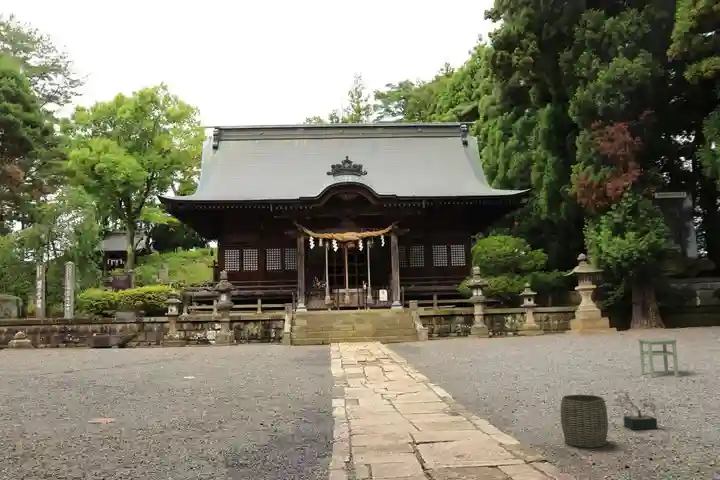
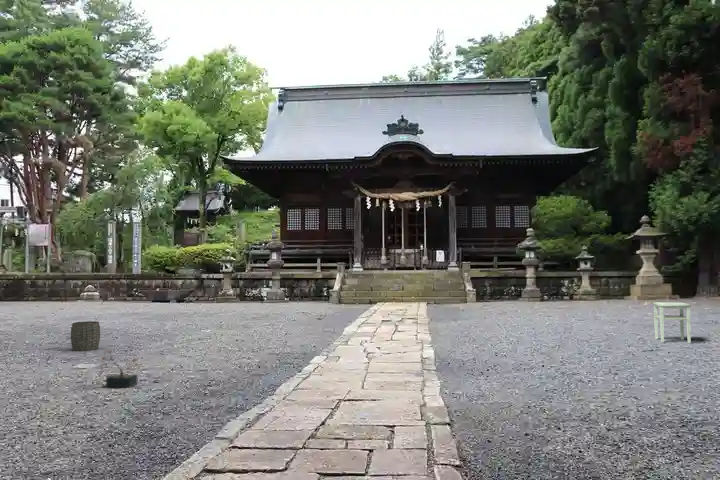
decorative plant: present [614,391,660,430] -> present [99,350,140,387]
woven basket: present [561,395,608,448] -> present [71,321,100,351]

